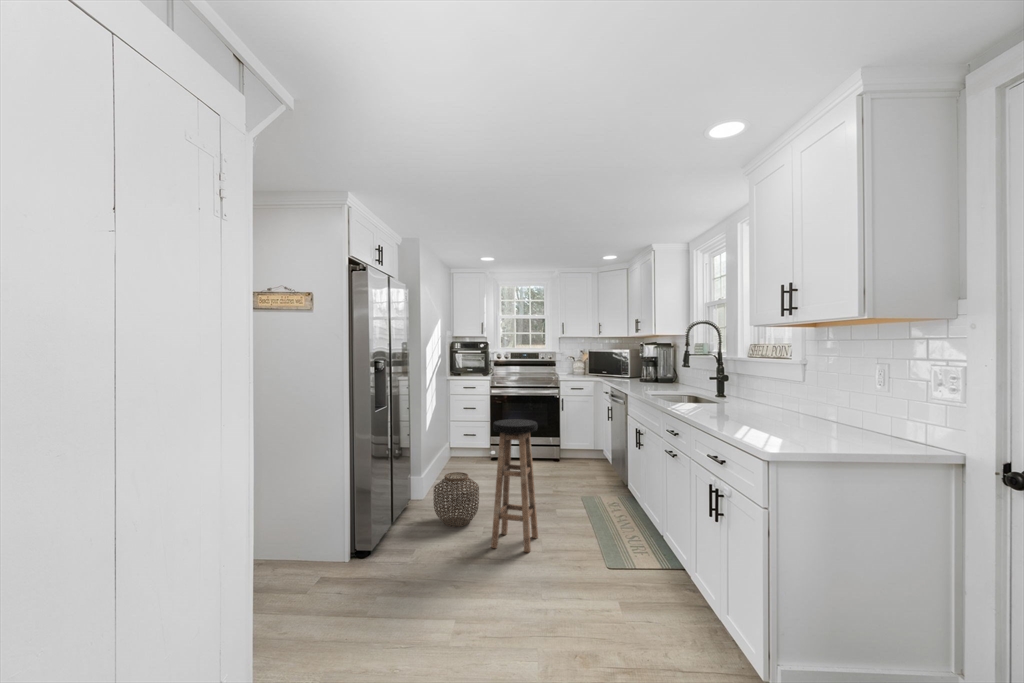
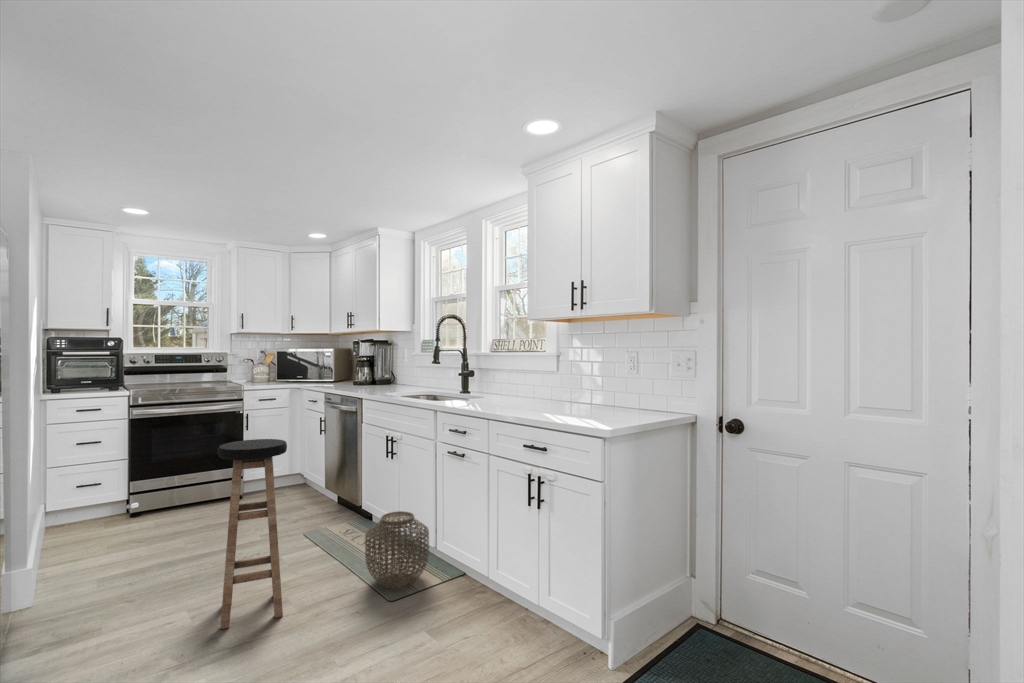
woven basket: present [433,472,479,527] -> present [365,511,429,588]

